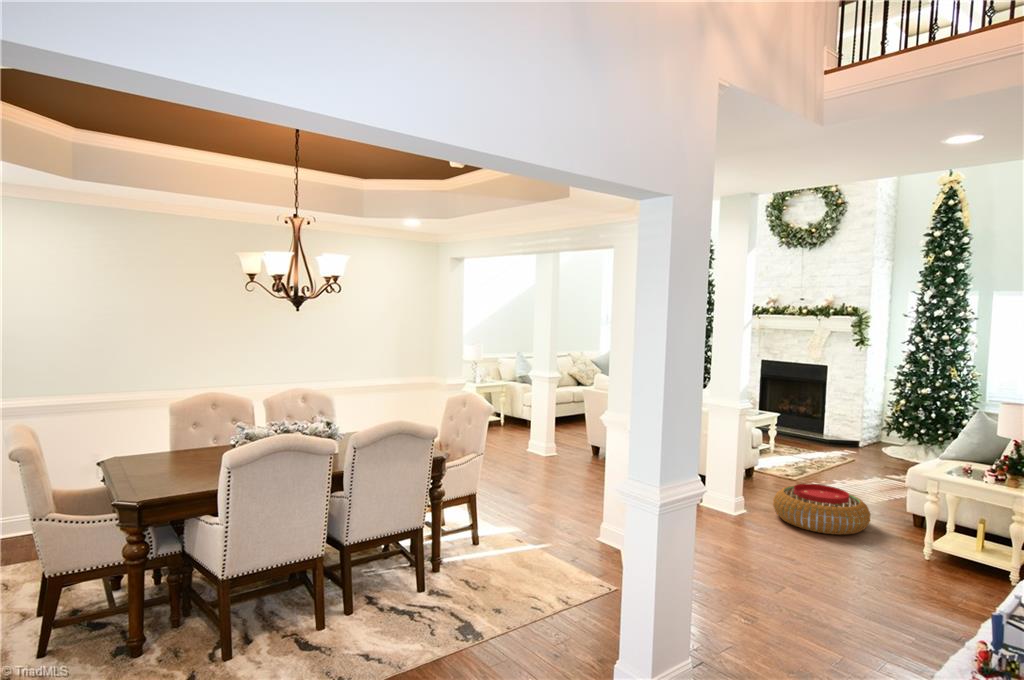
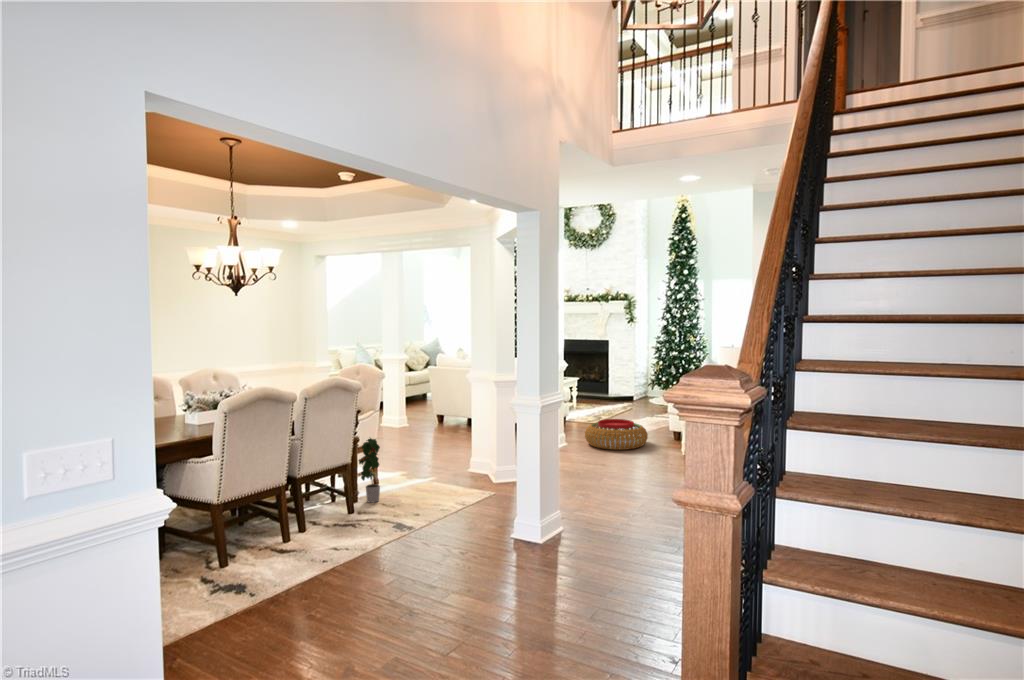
potted plant: none [438,490,475,575] -> present [359,438,380,503]

